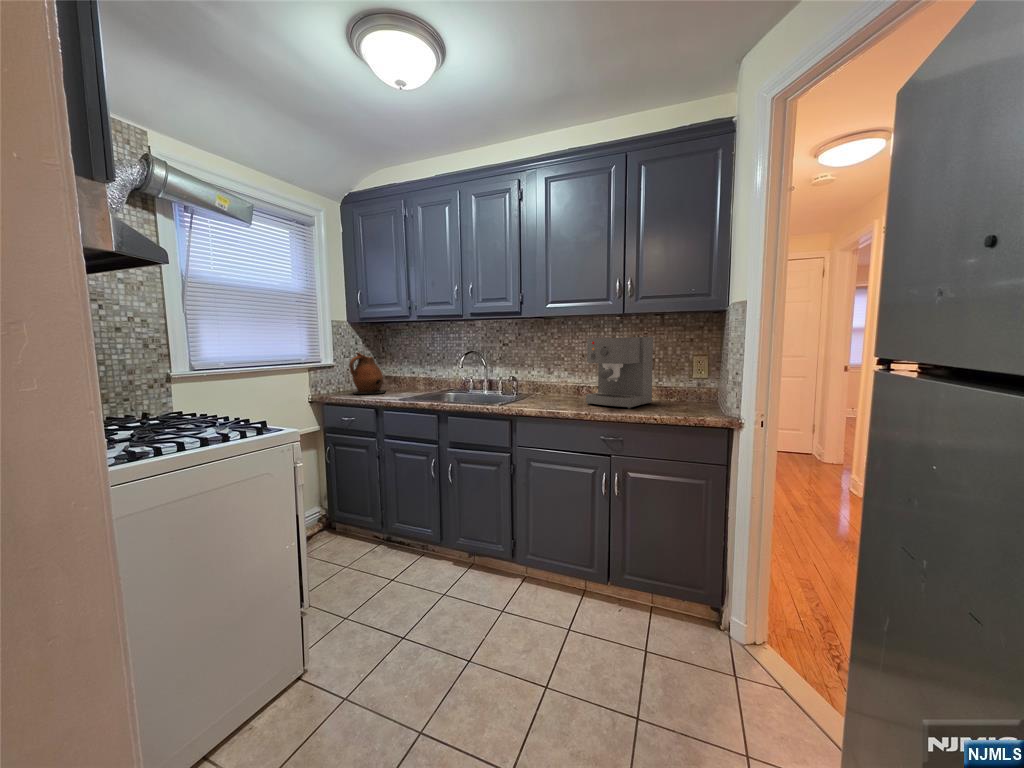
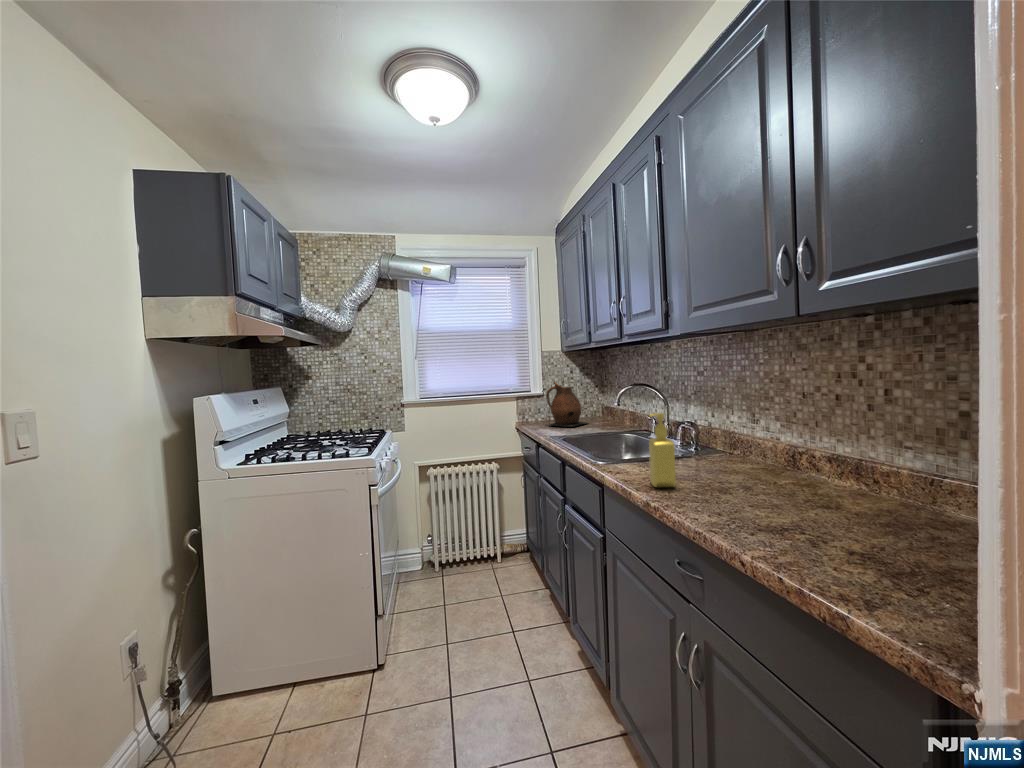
coffee maker: present [586,337,653,409] -> none [703,363,902,521]
soap dispenser: none [544,364,565,409] -> present [649,413,676,487]

